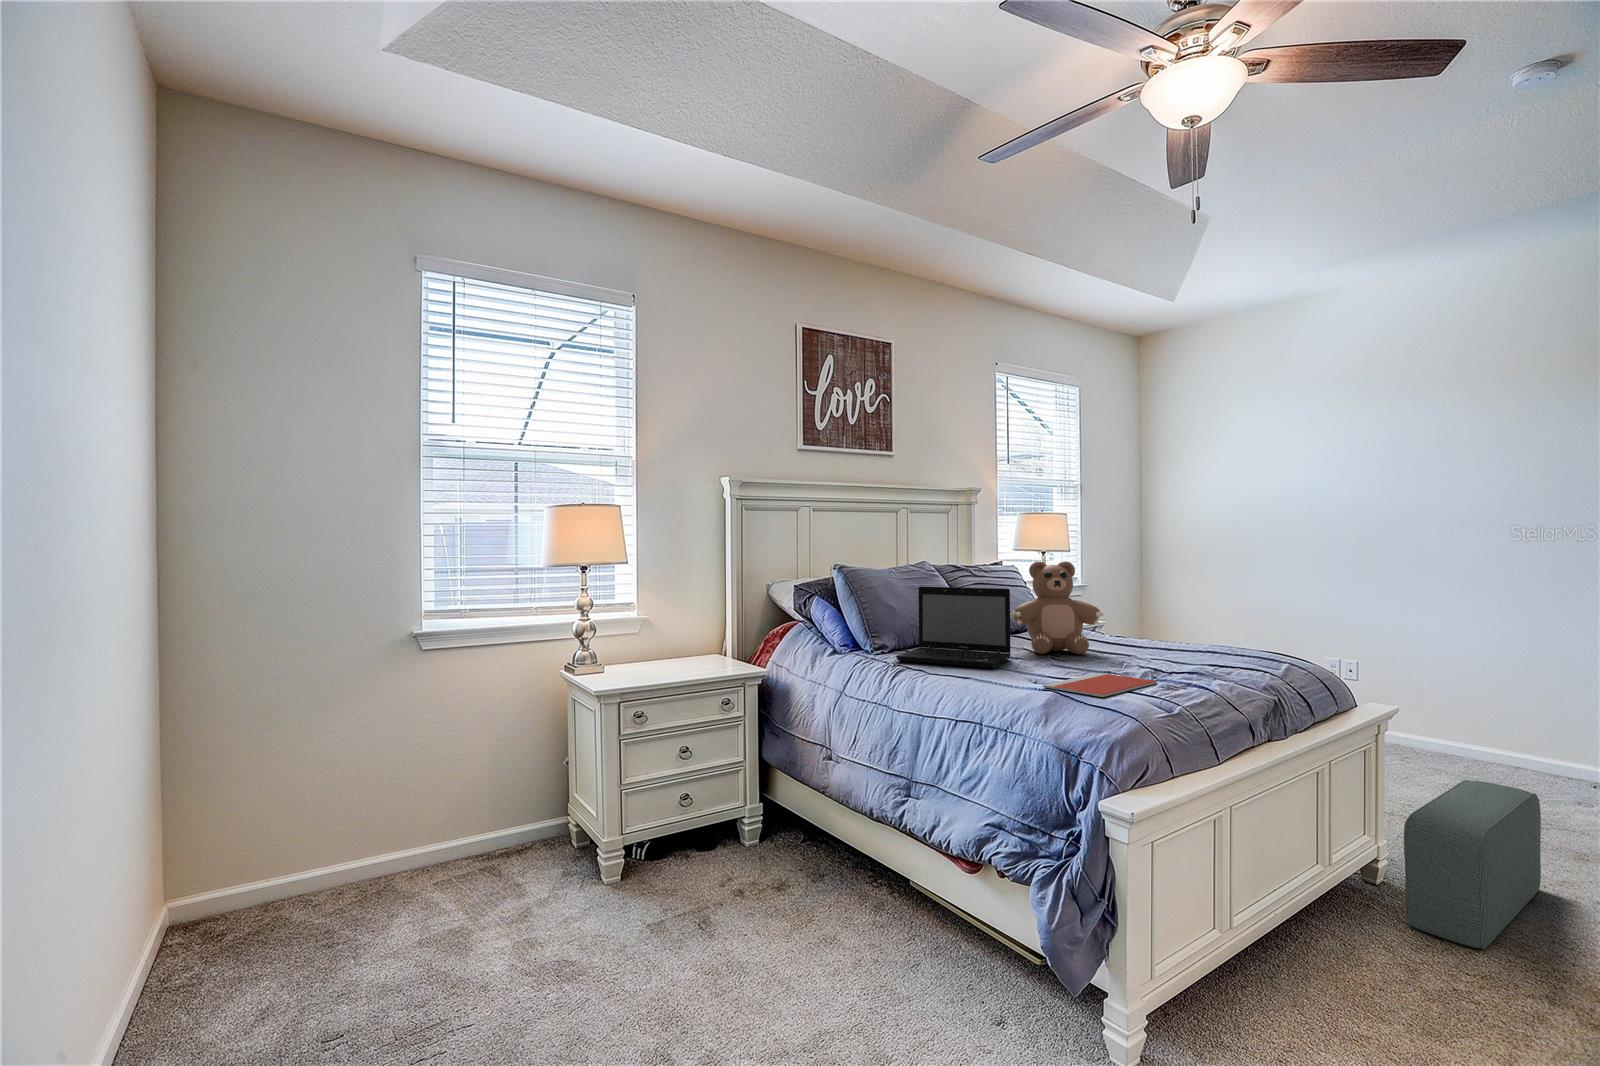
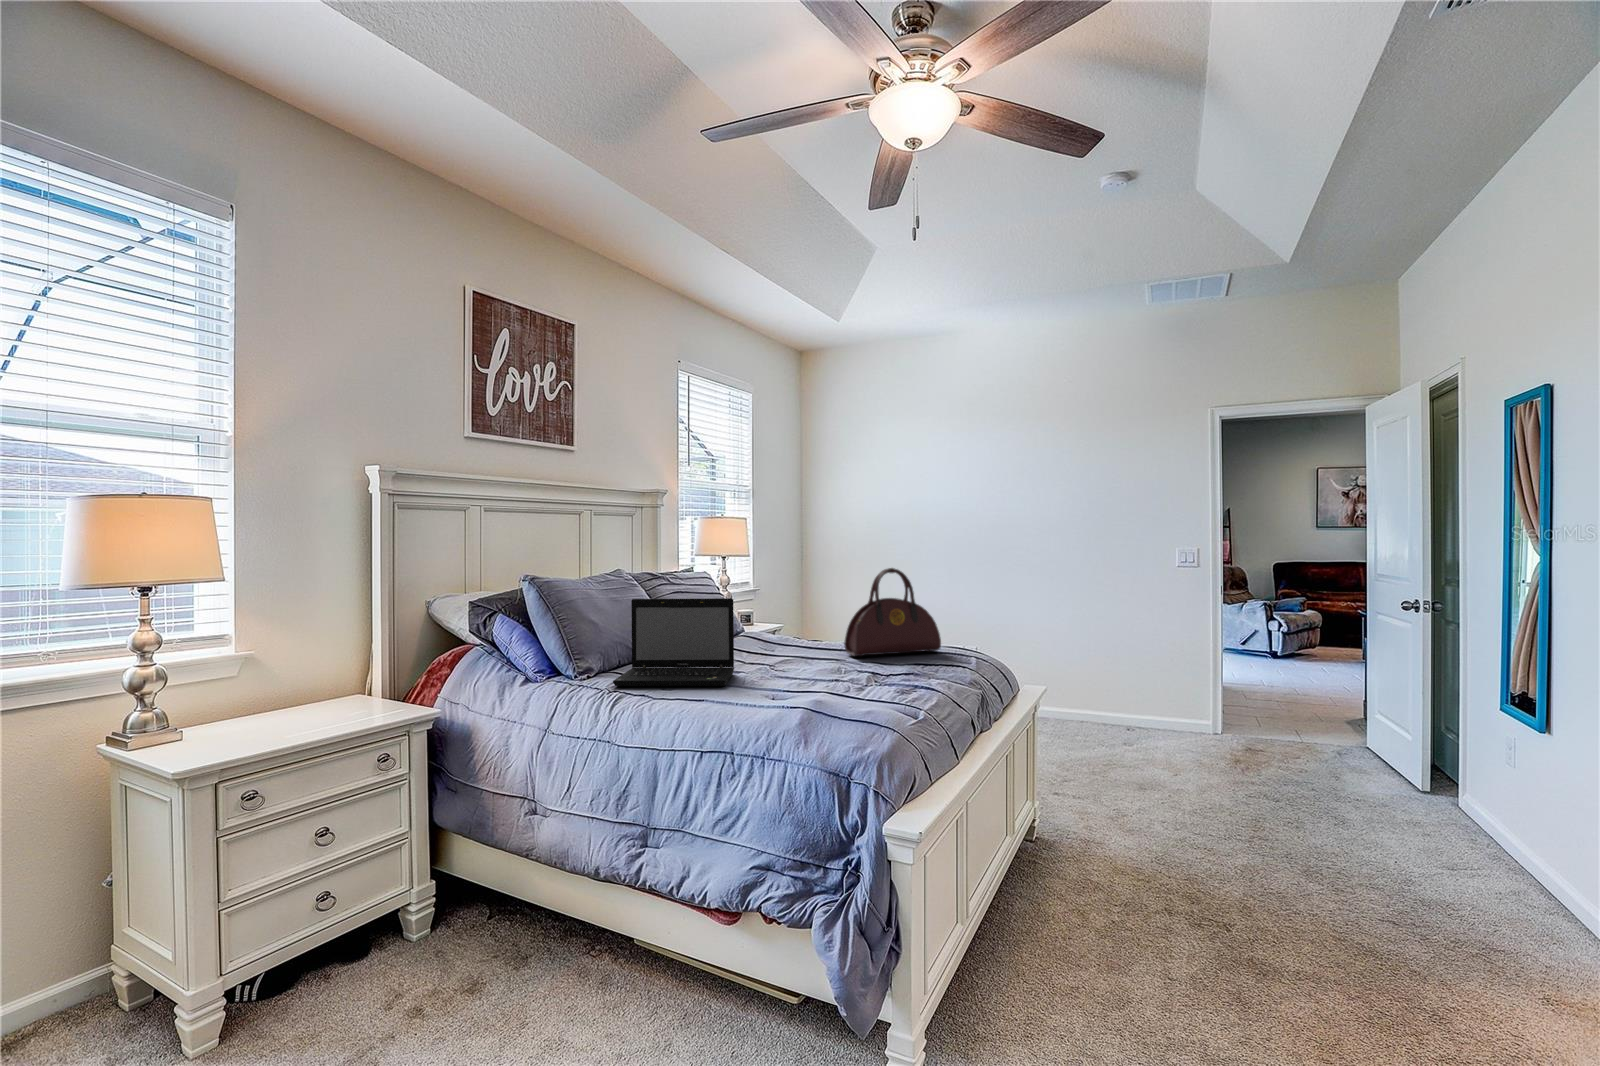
teddy bear: present [1010,561,1104,654] -> none [726,568,817,665]
handbag: none [1138,563,1252,655] -> present [844,568,941,656]
notebook: present [1043,673,1158,697] -> none [789,682,888,709]
pouf: present [1404,780,1541,949] -> none [1063,743,1133,886]

